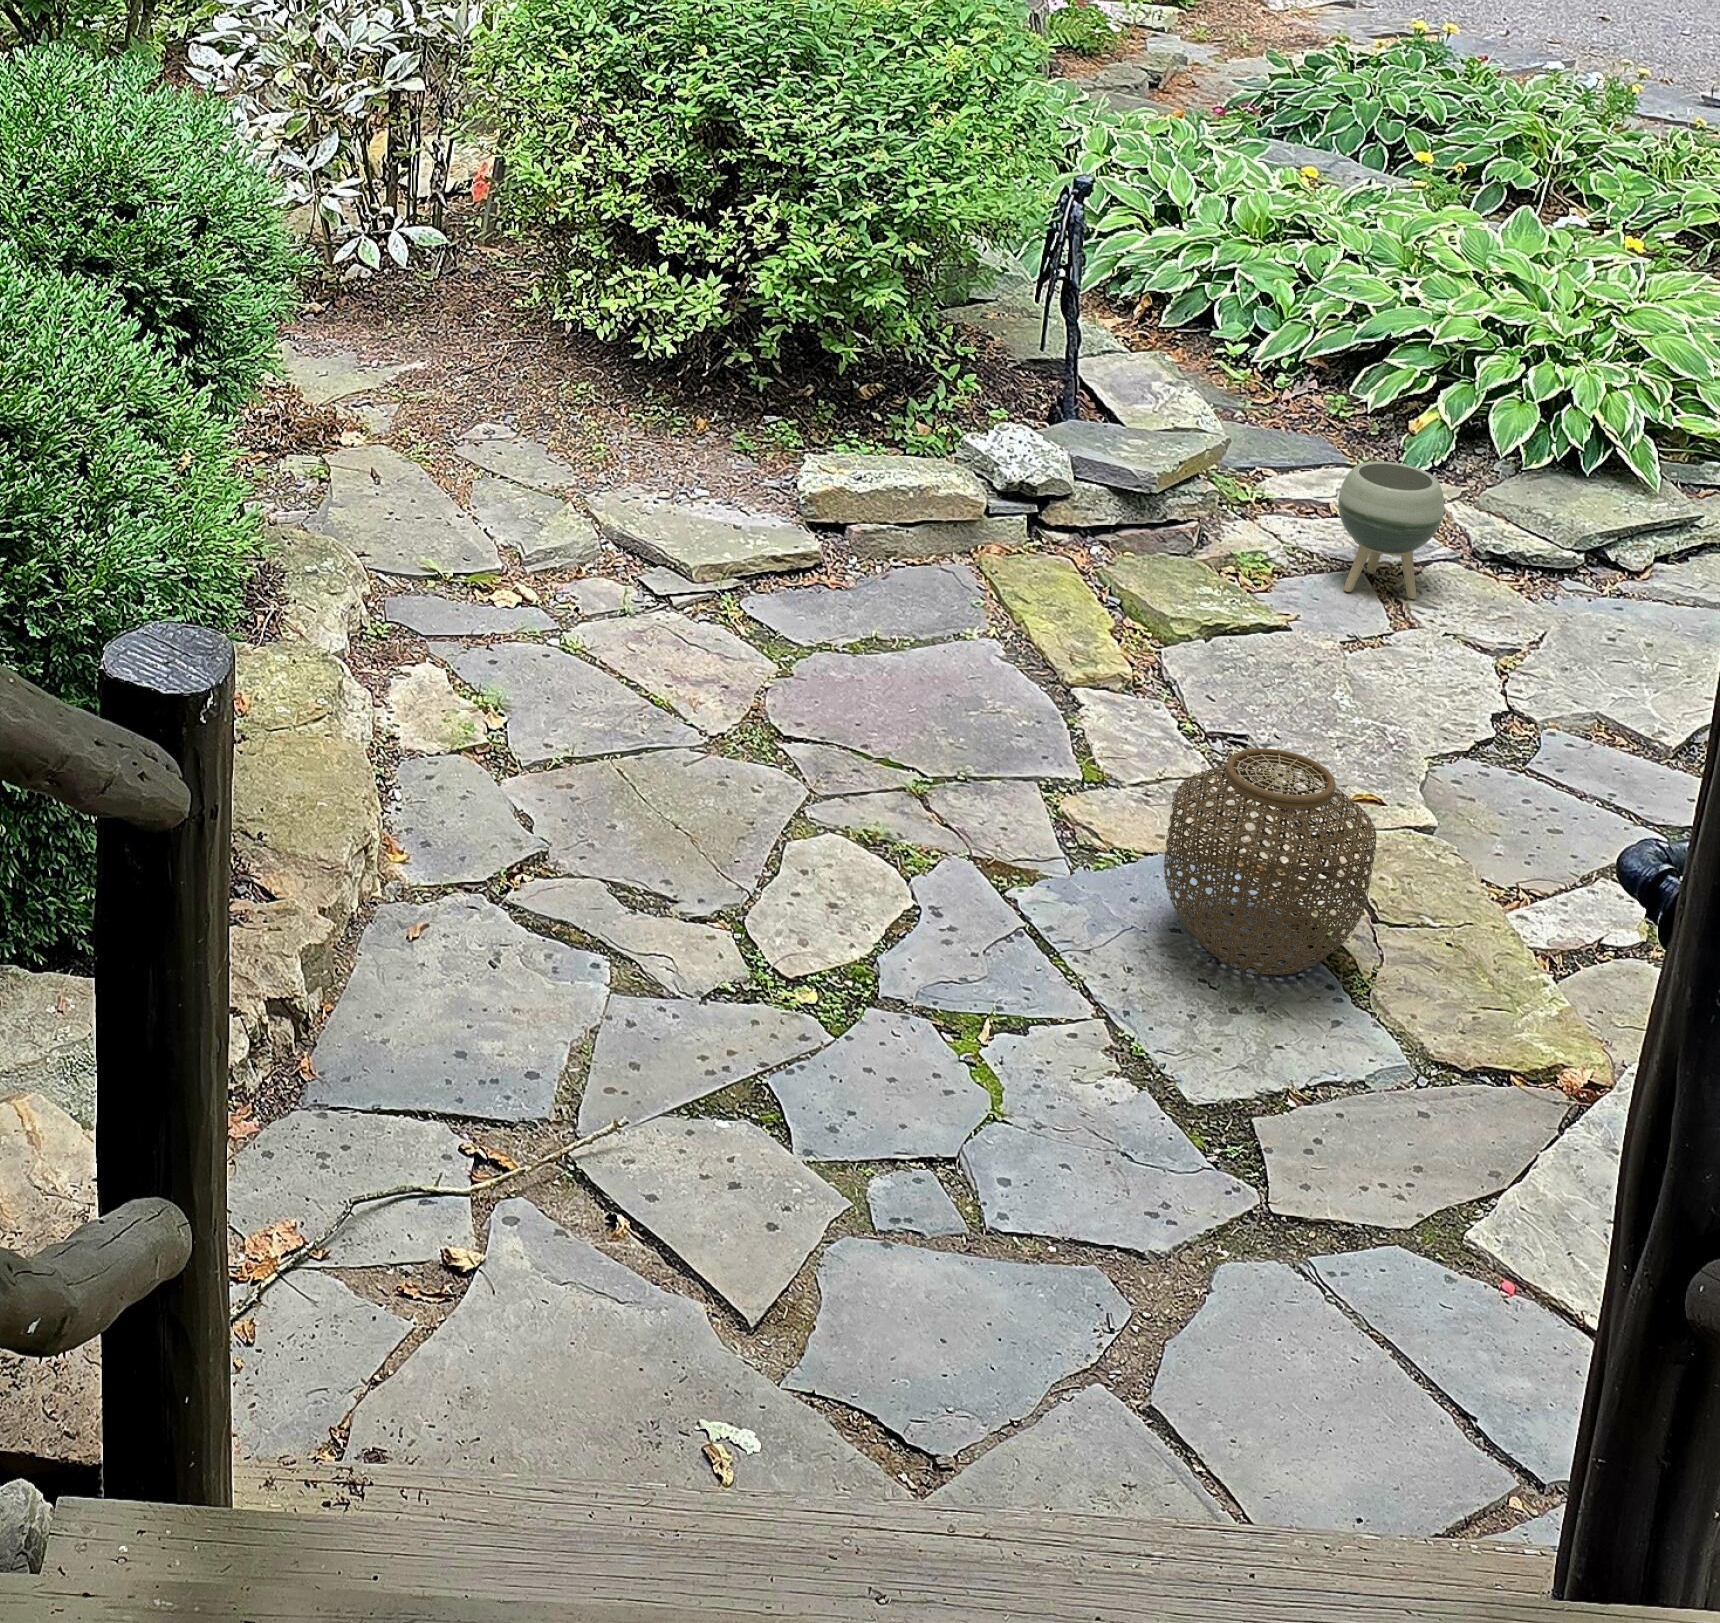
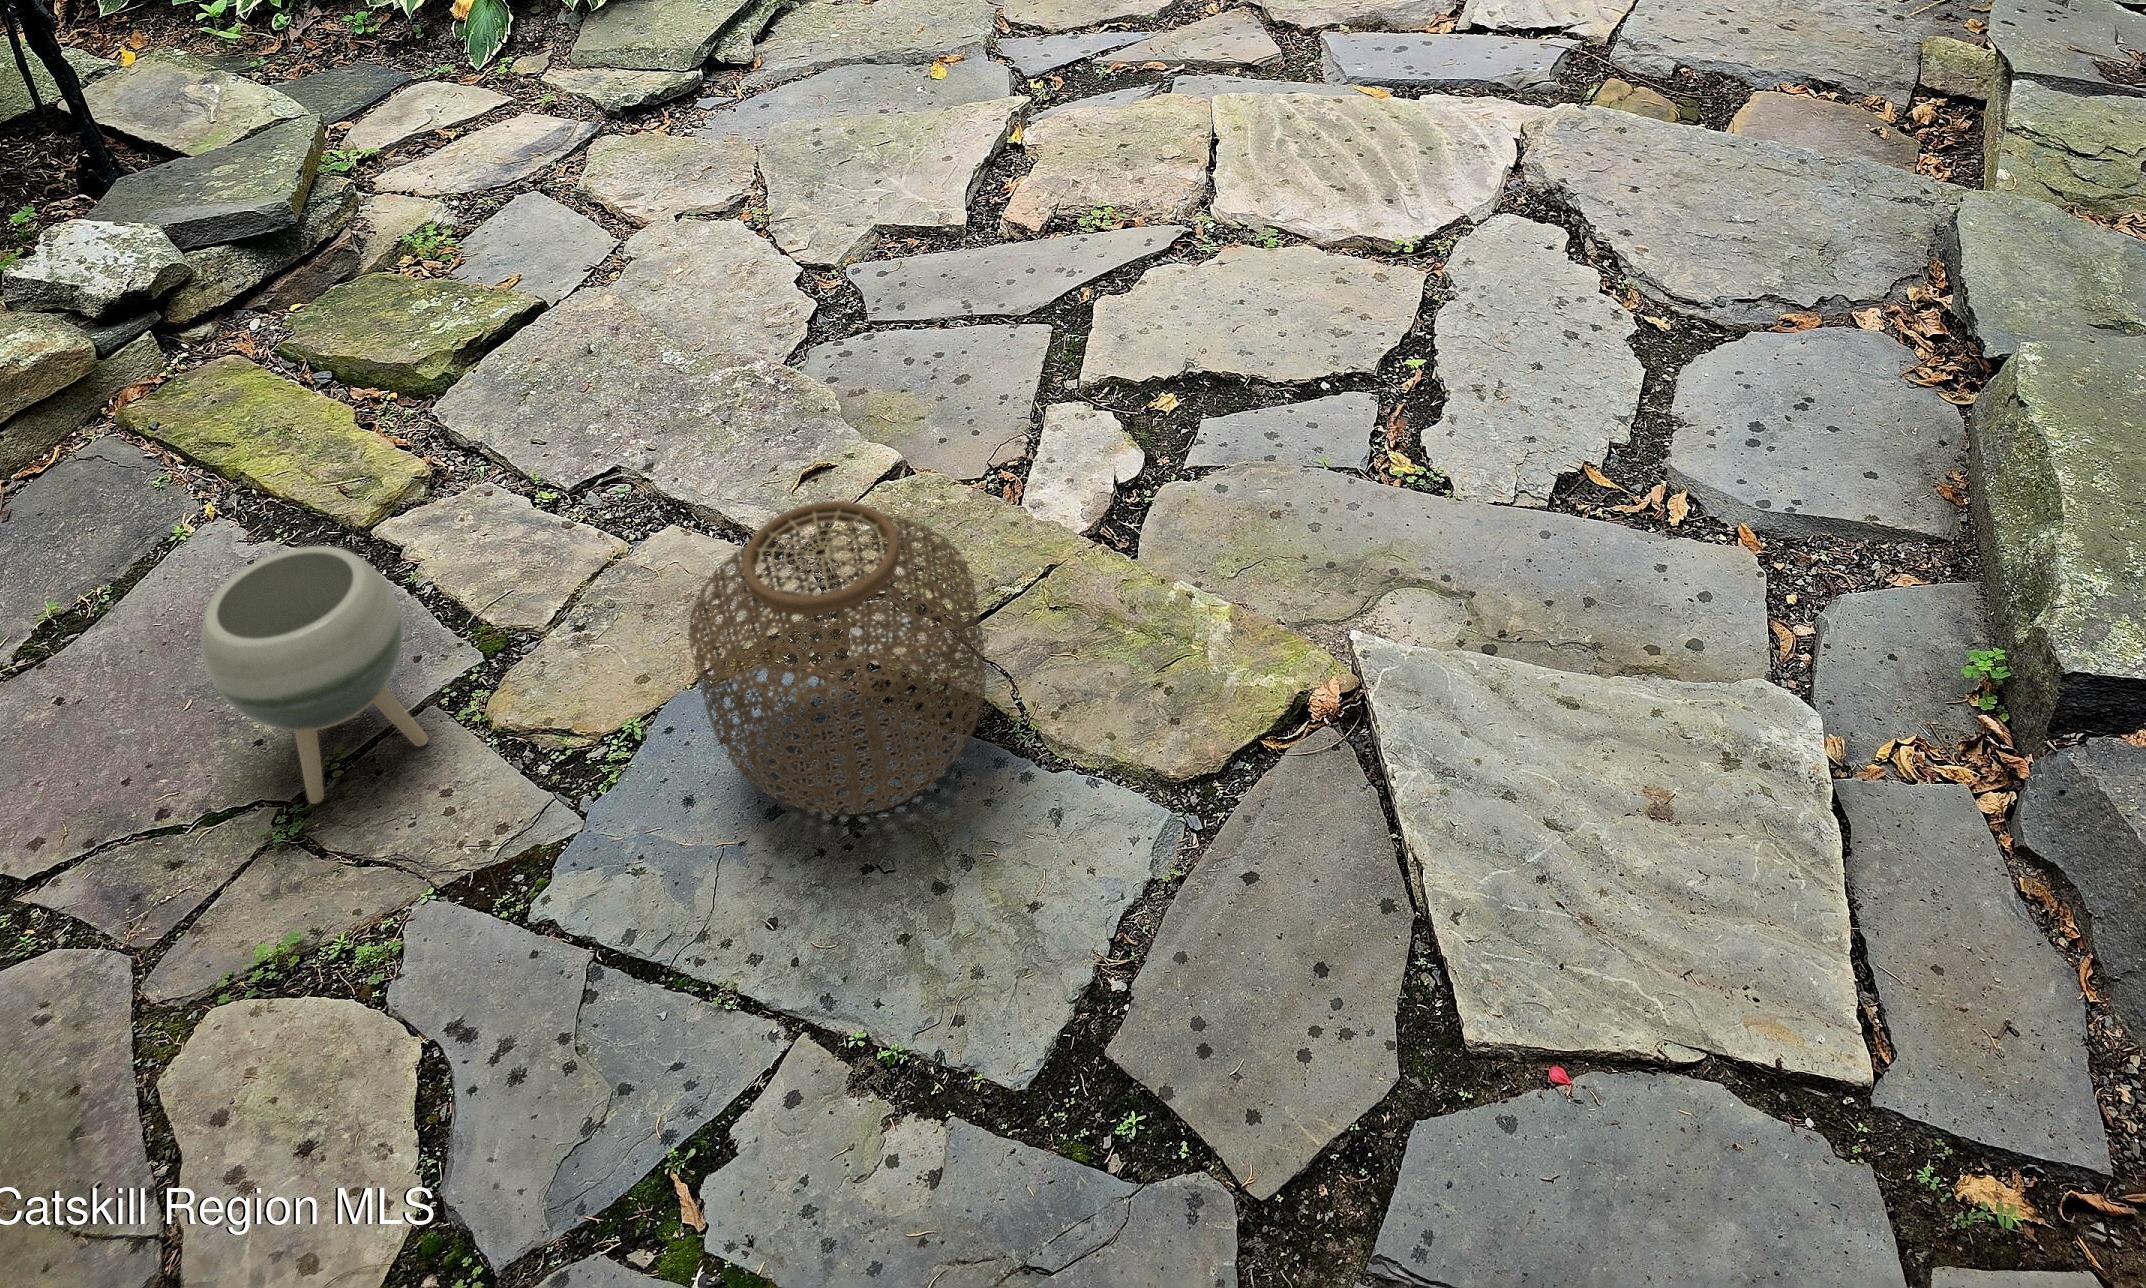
planter: present [1338,461,1444,599] -> present [201,546,428,804]

